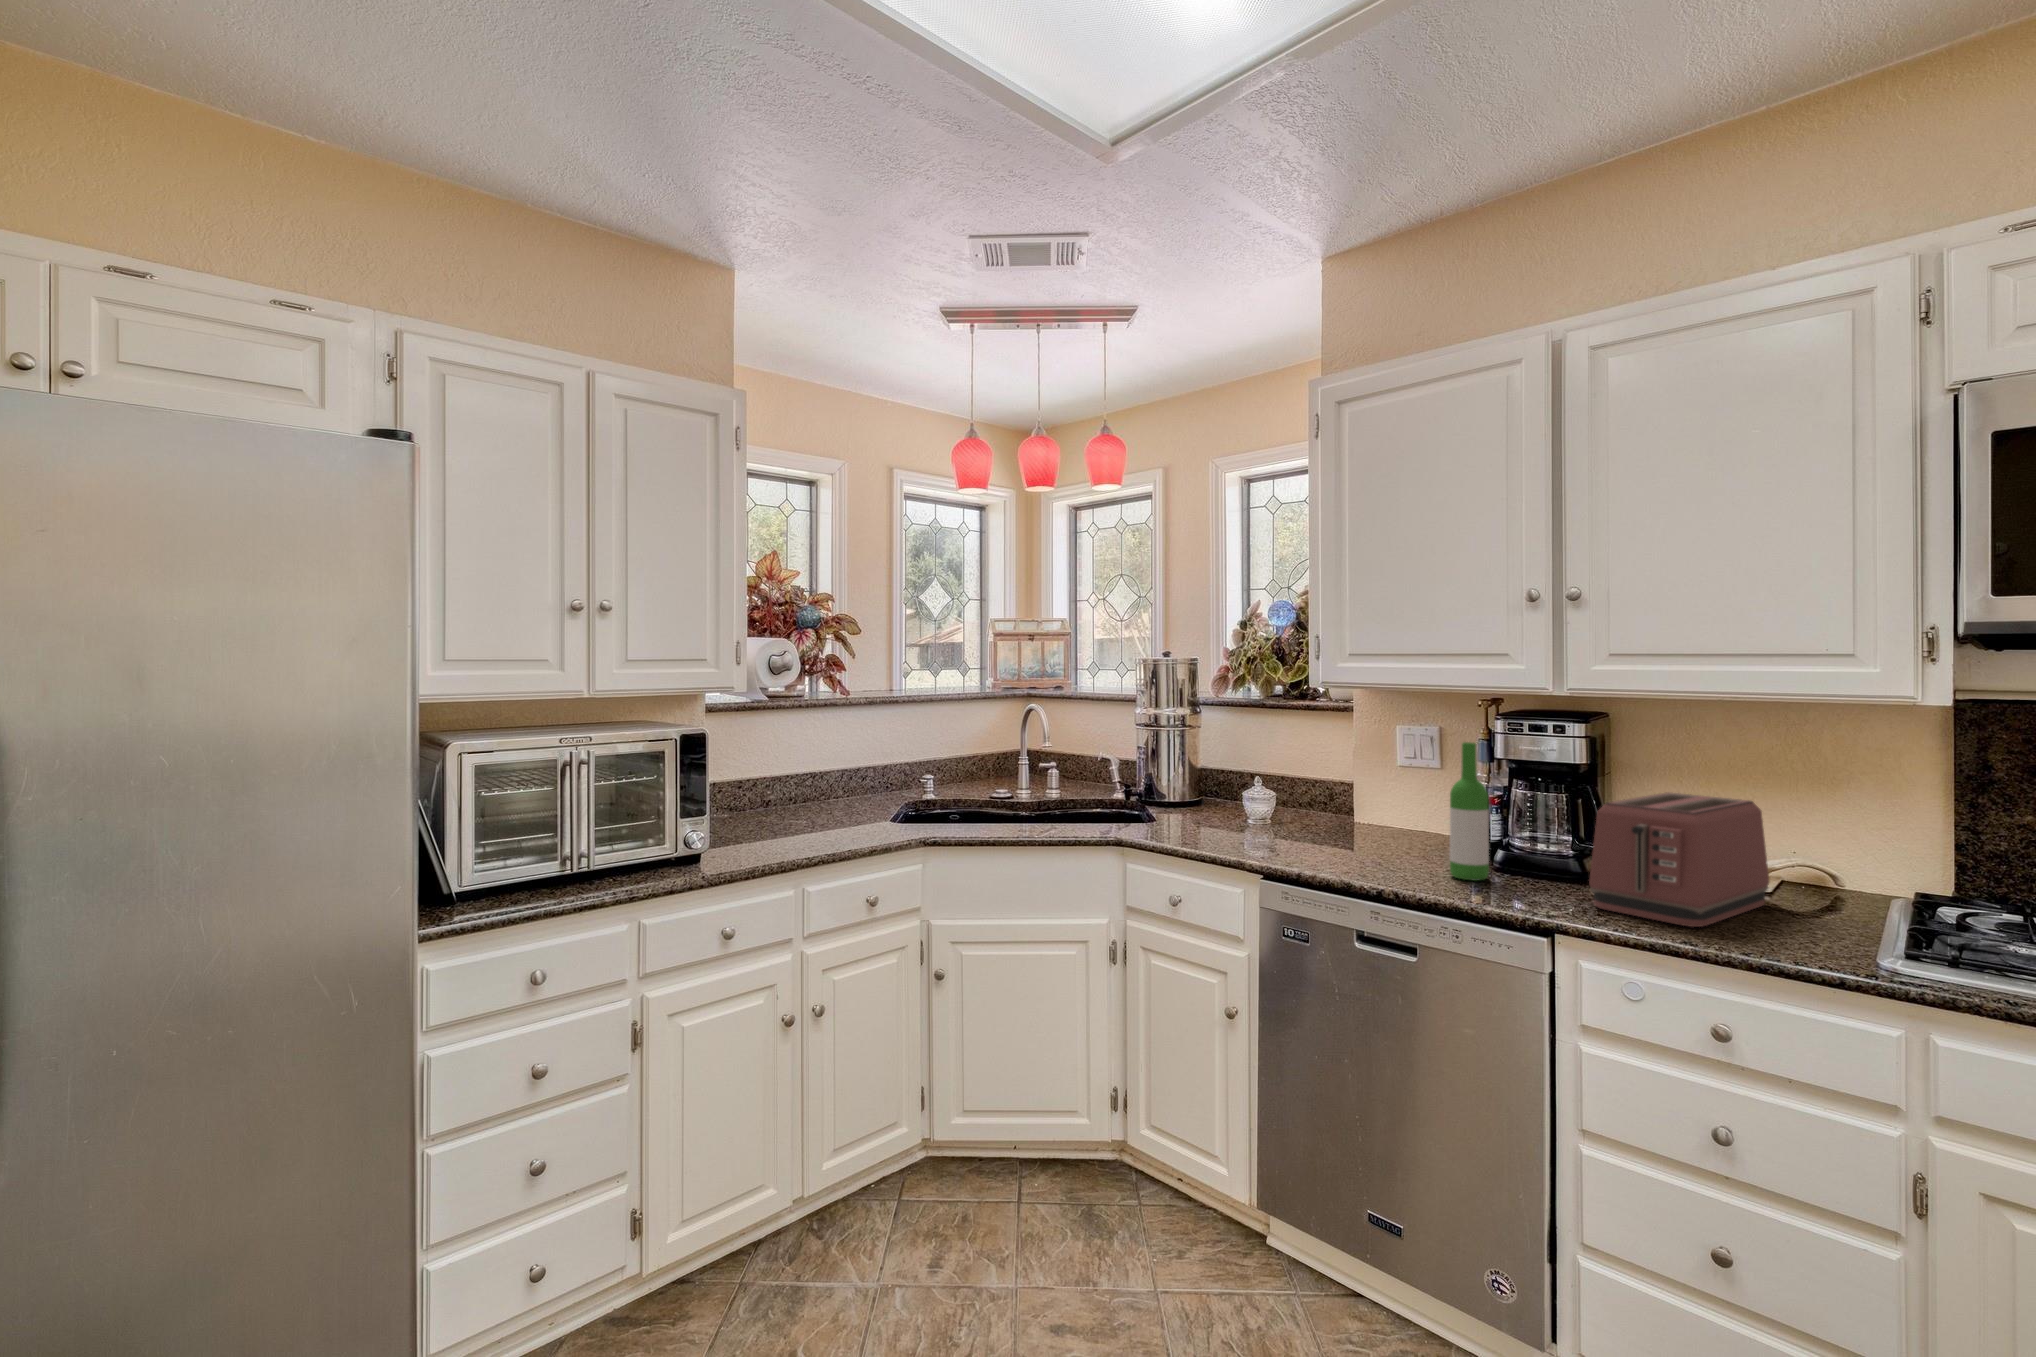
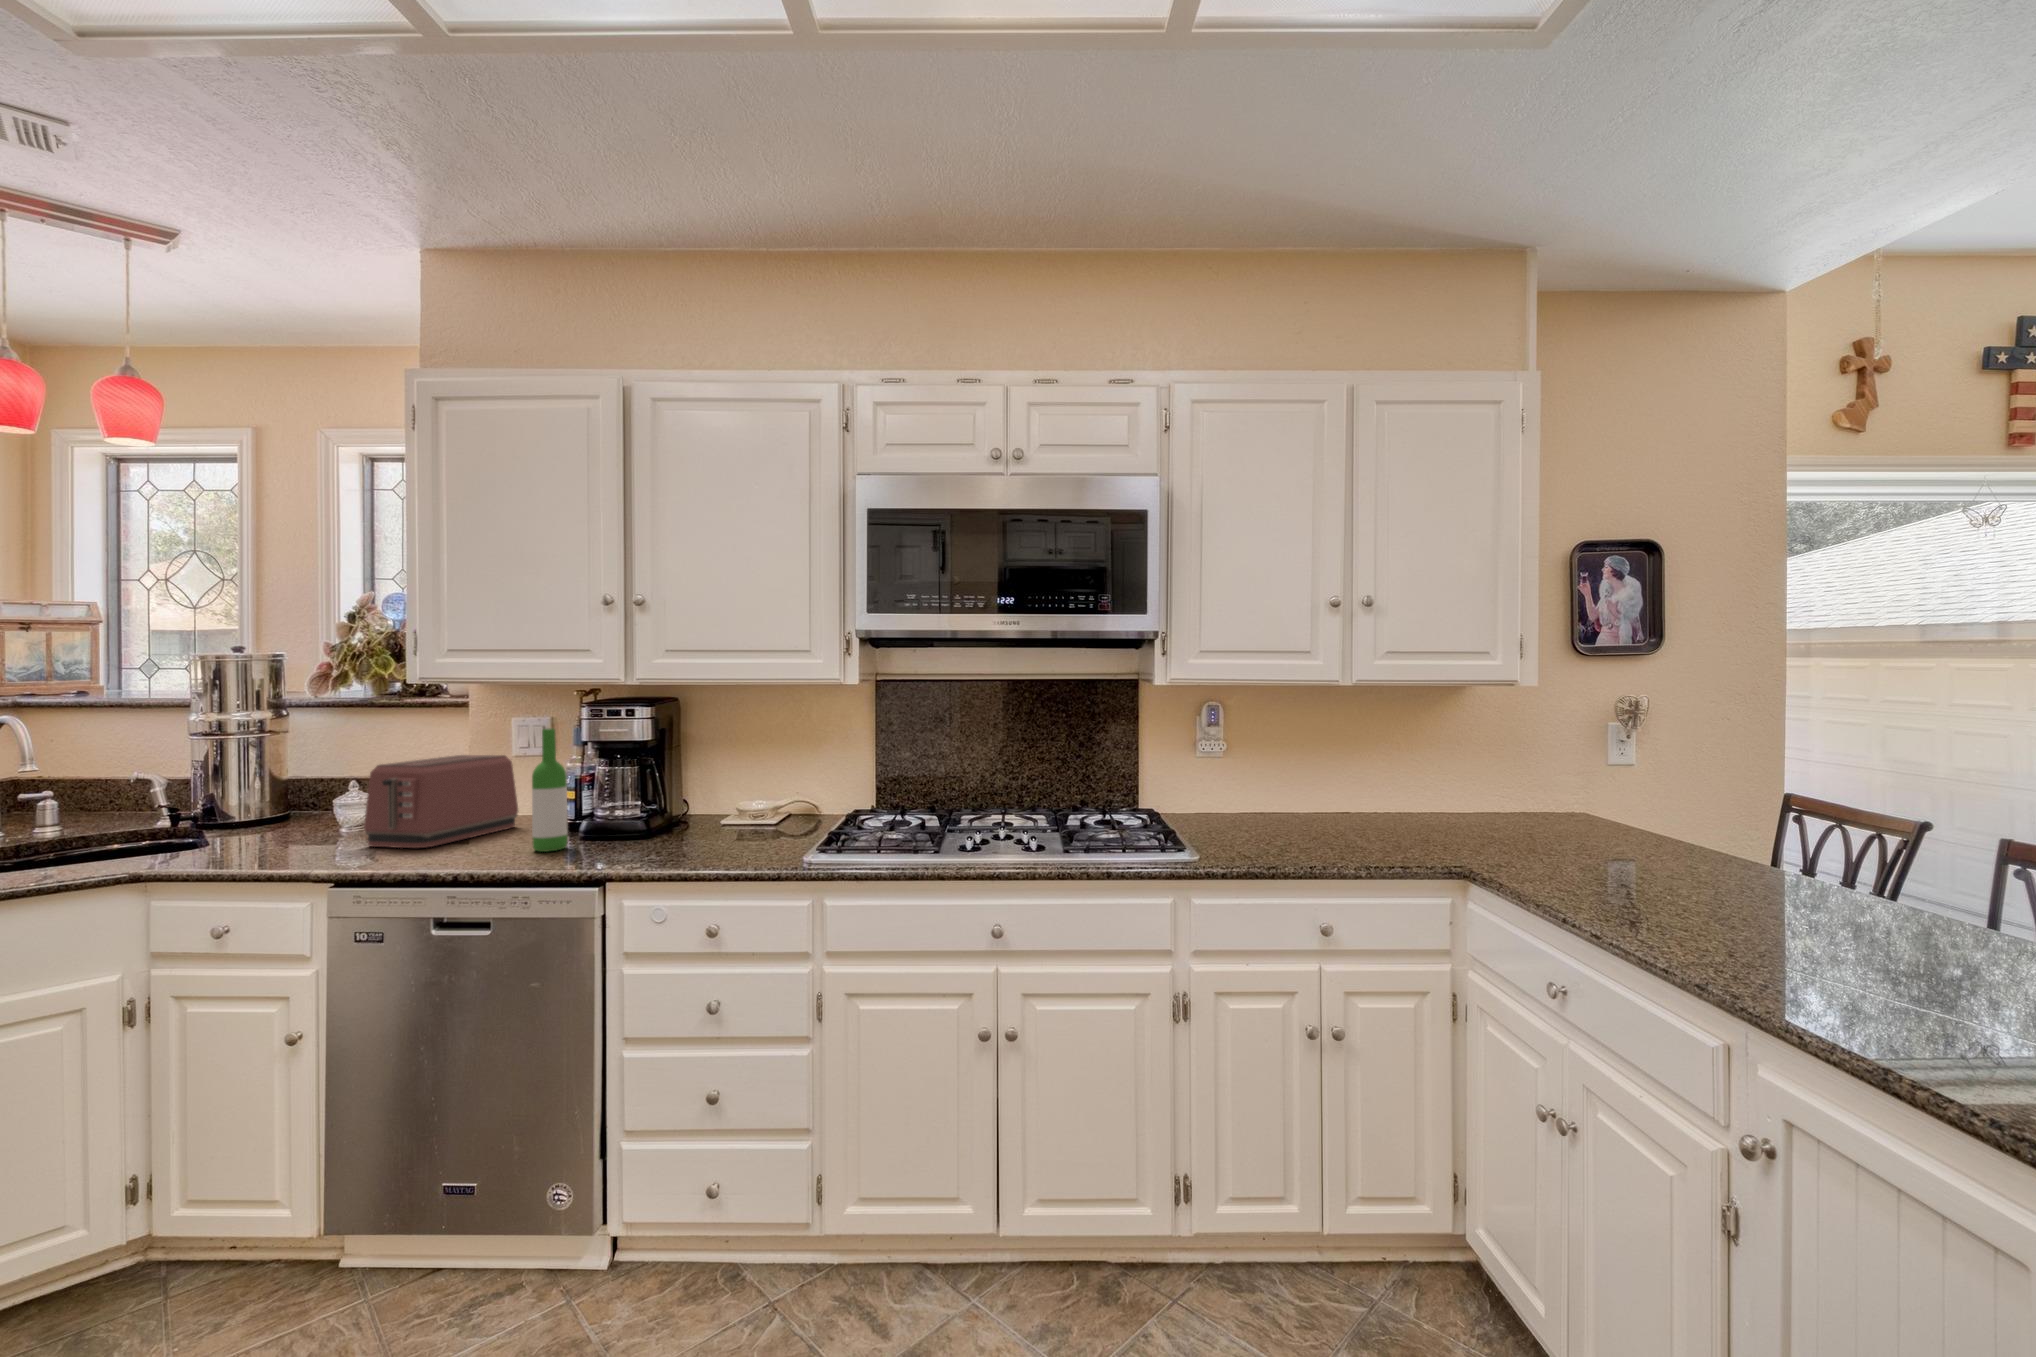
toaster: present [1589,792,1769,927] -> present [364,755,518,848]

